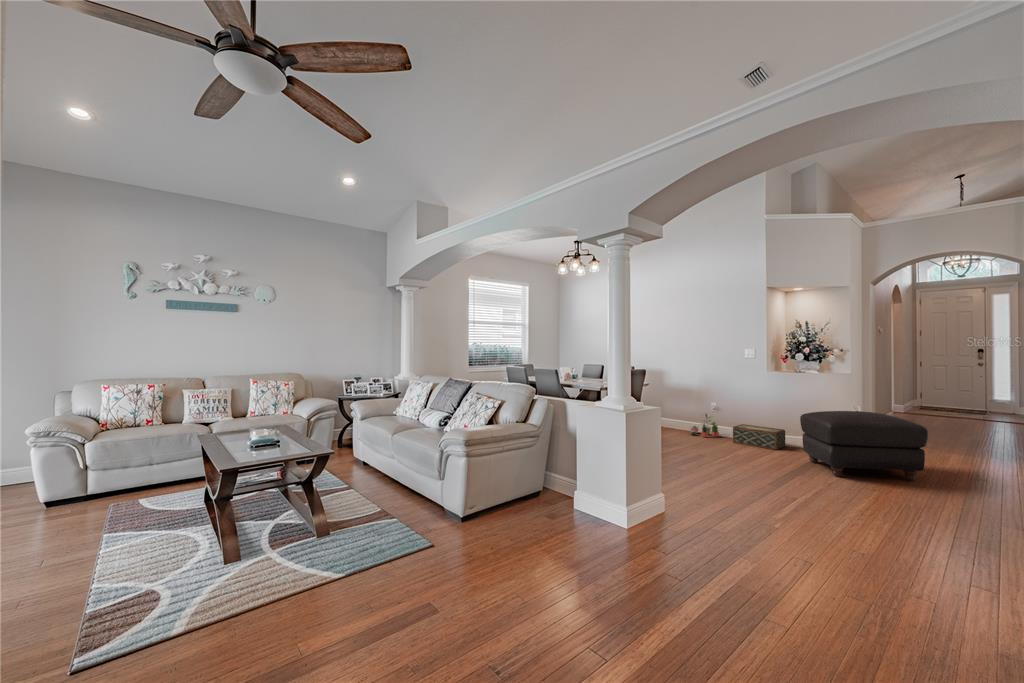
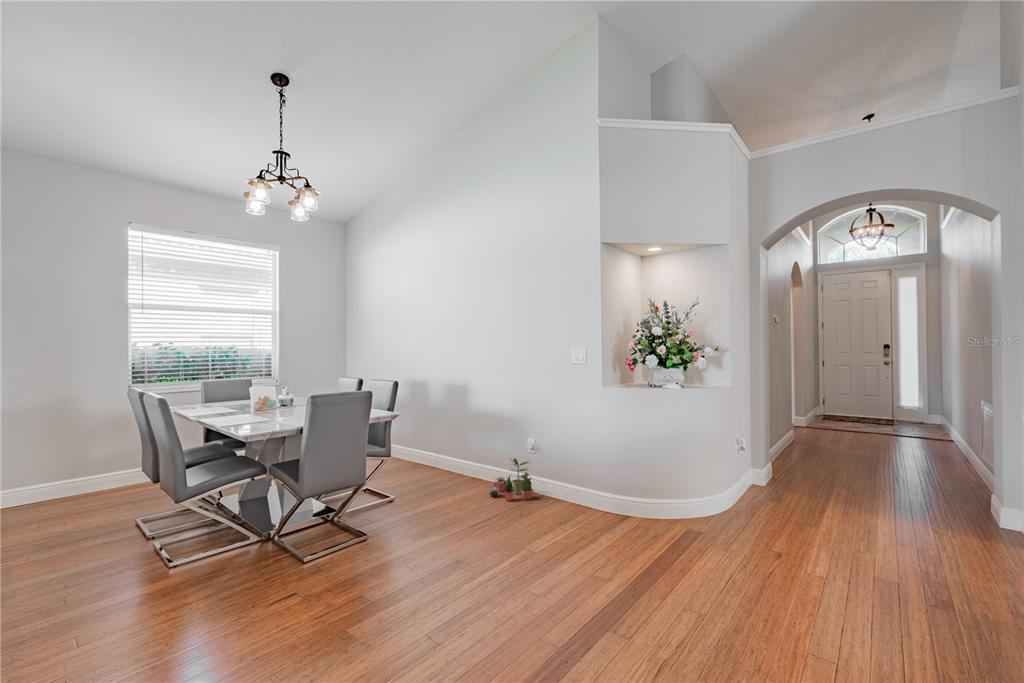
ottoman: present [800,411,928,481] -> none [638,470,860,623]
woven basket: present [733,424,785,450] -> none [547,477,629,529]

